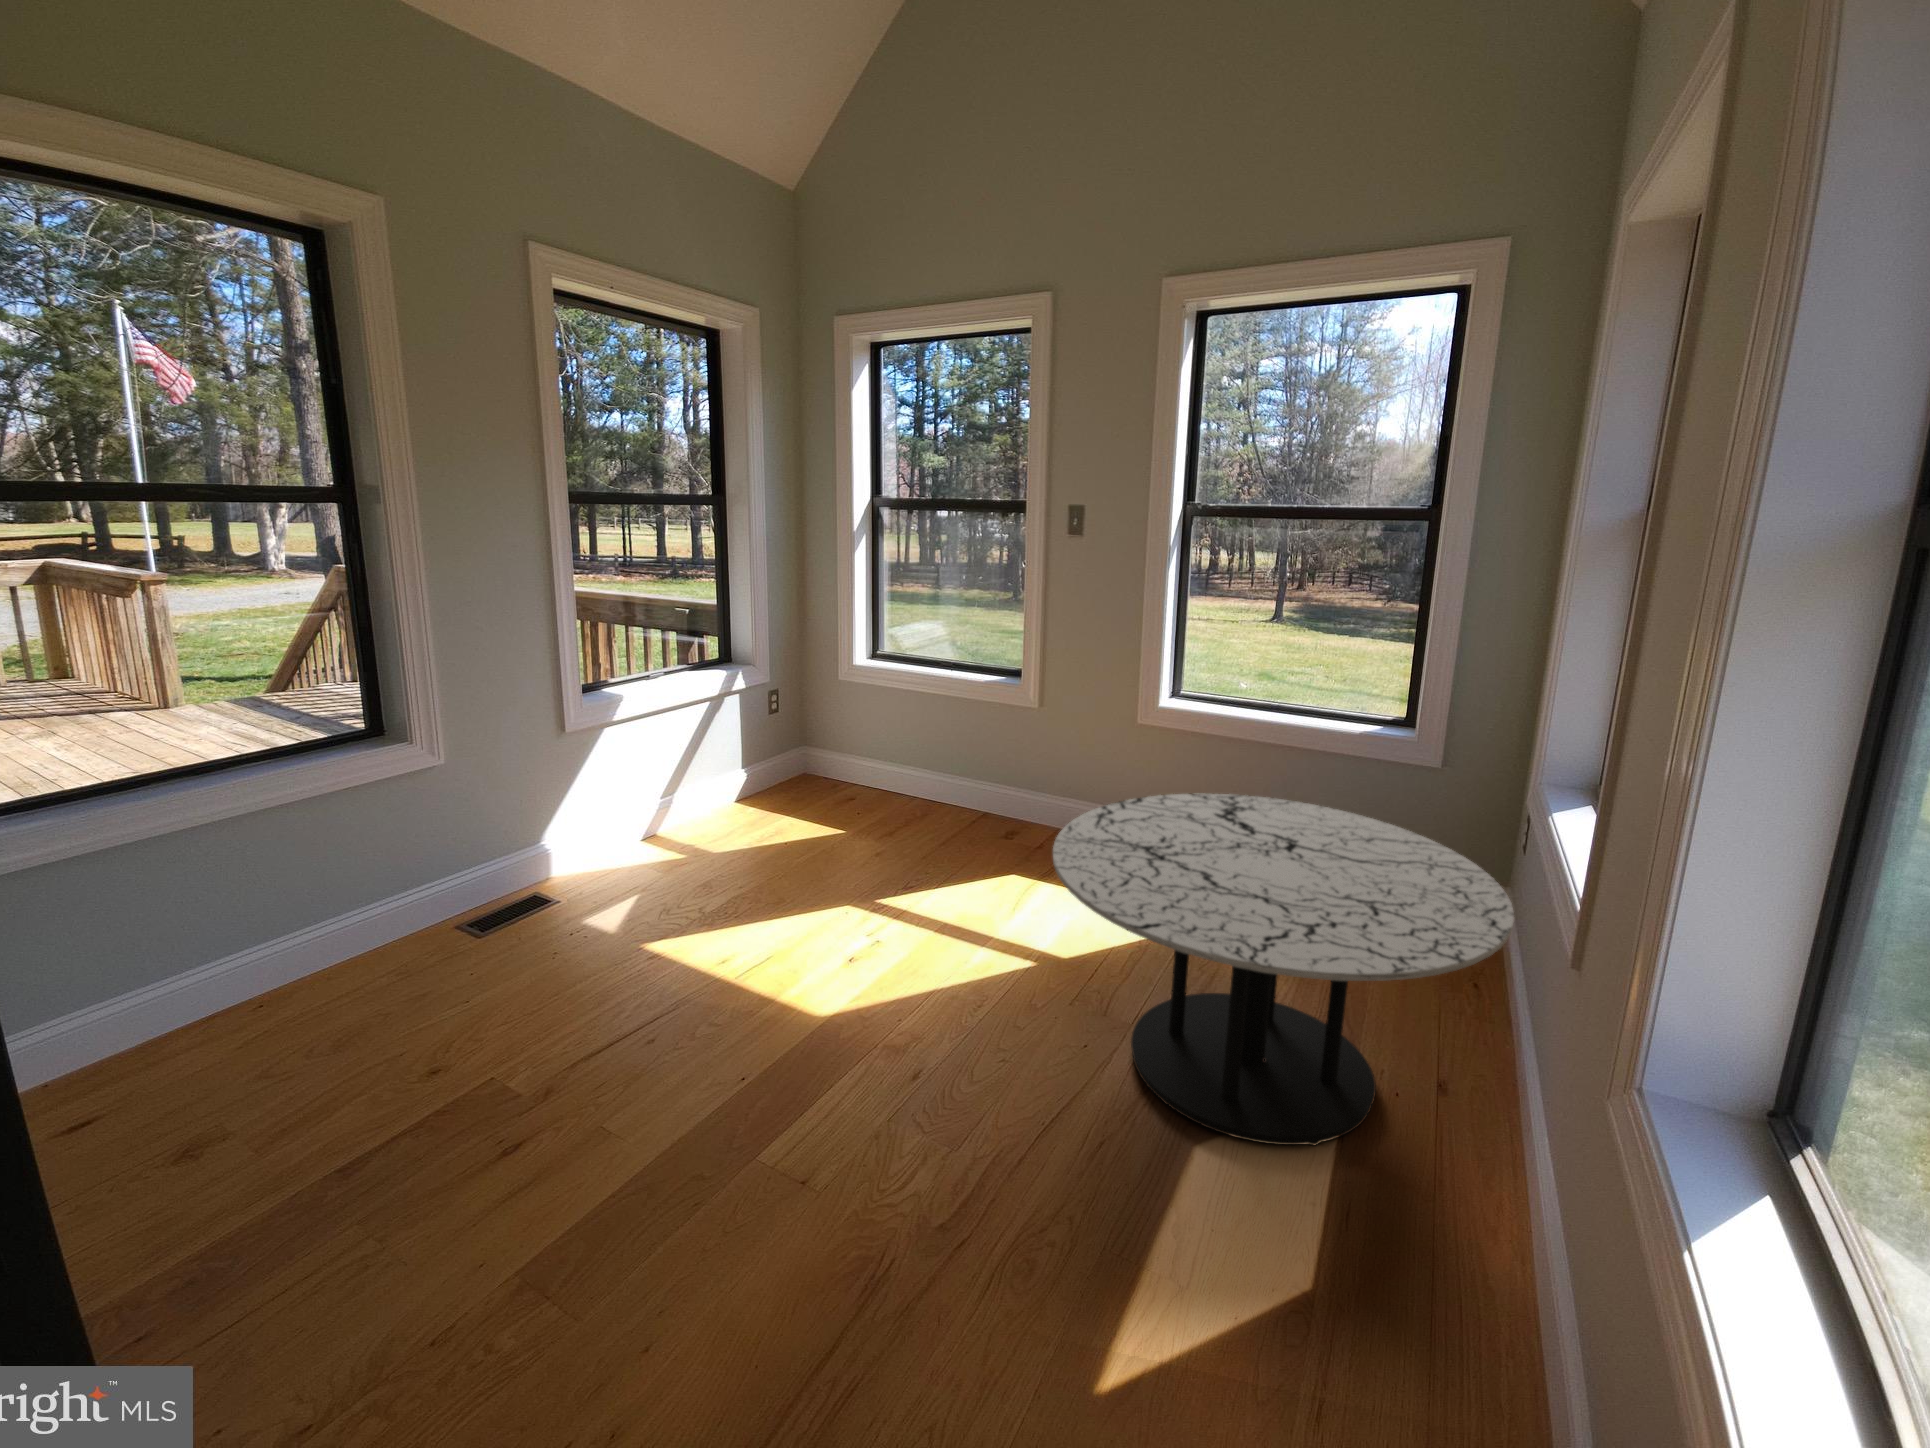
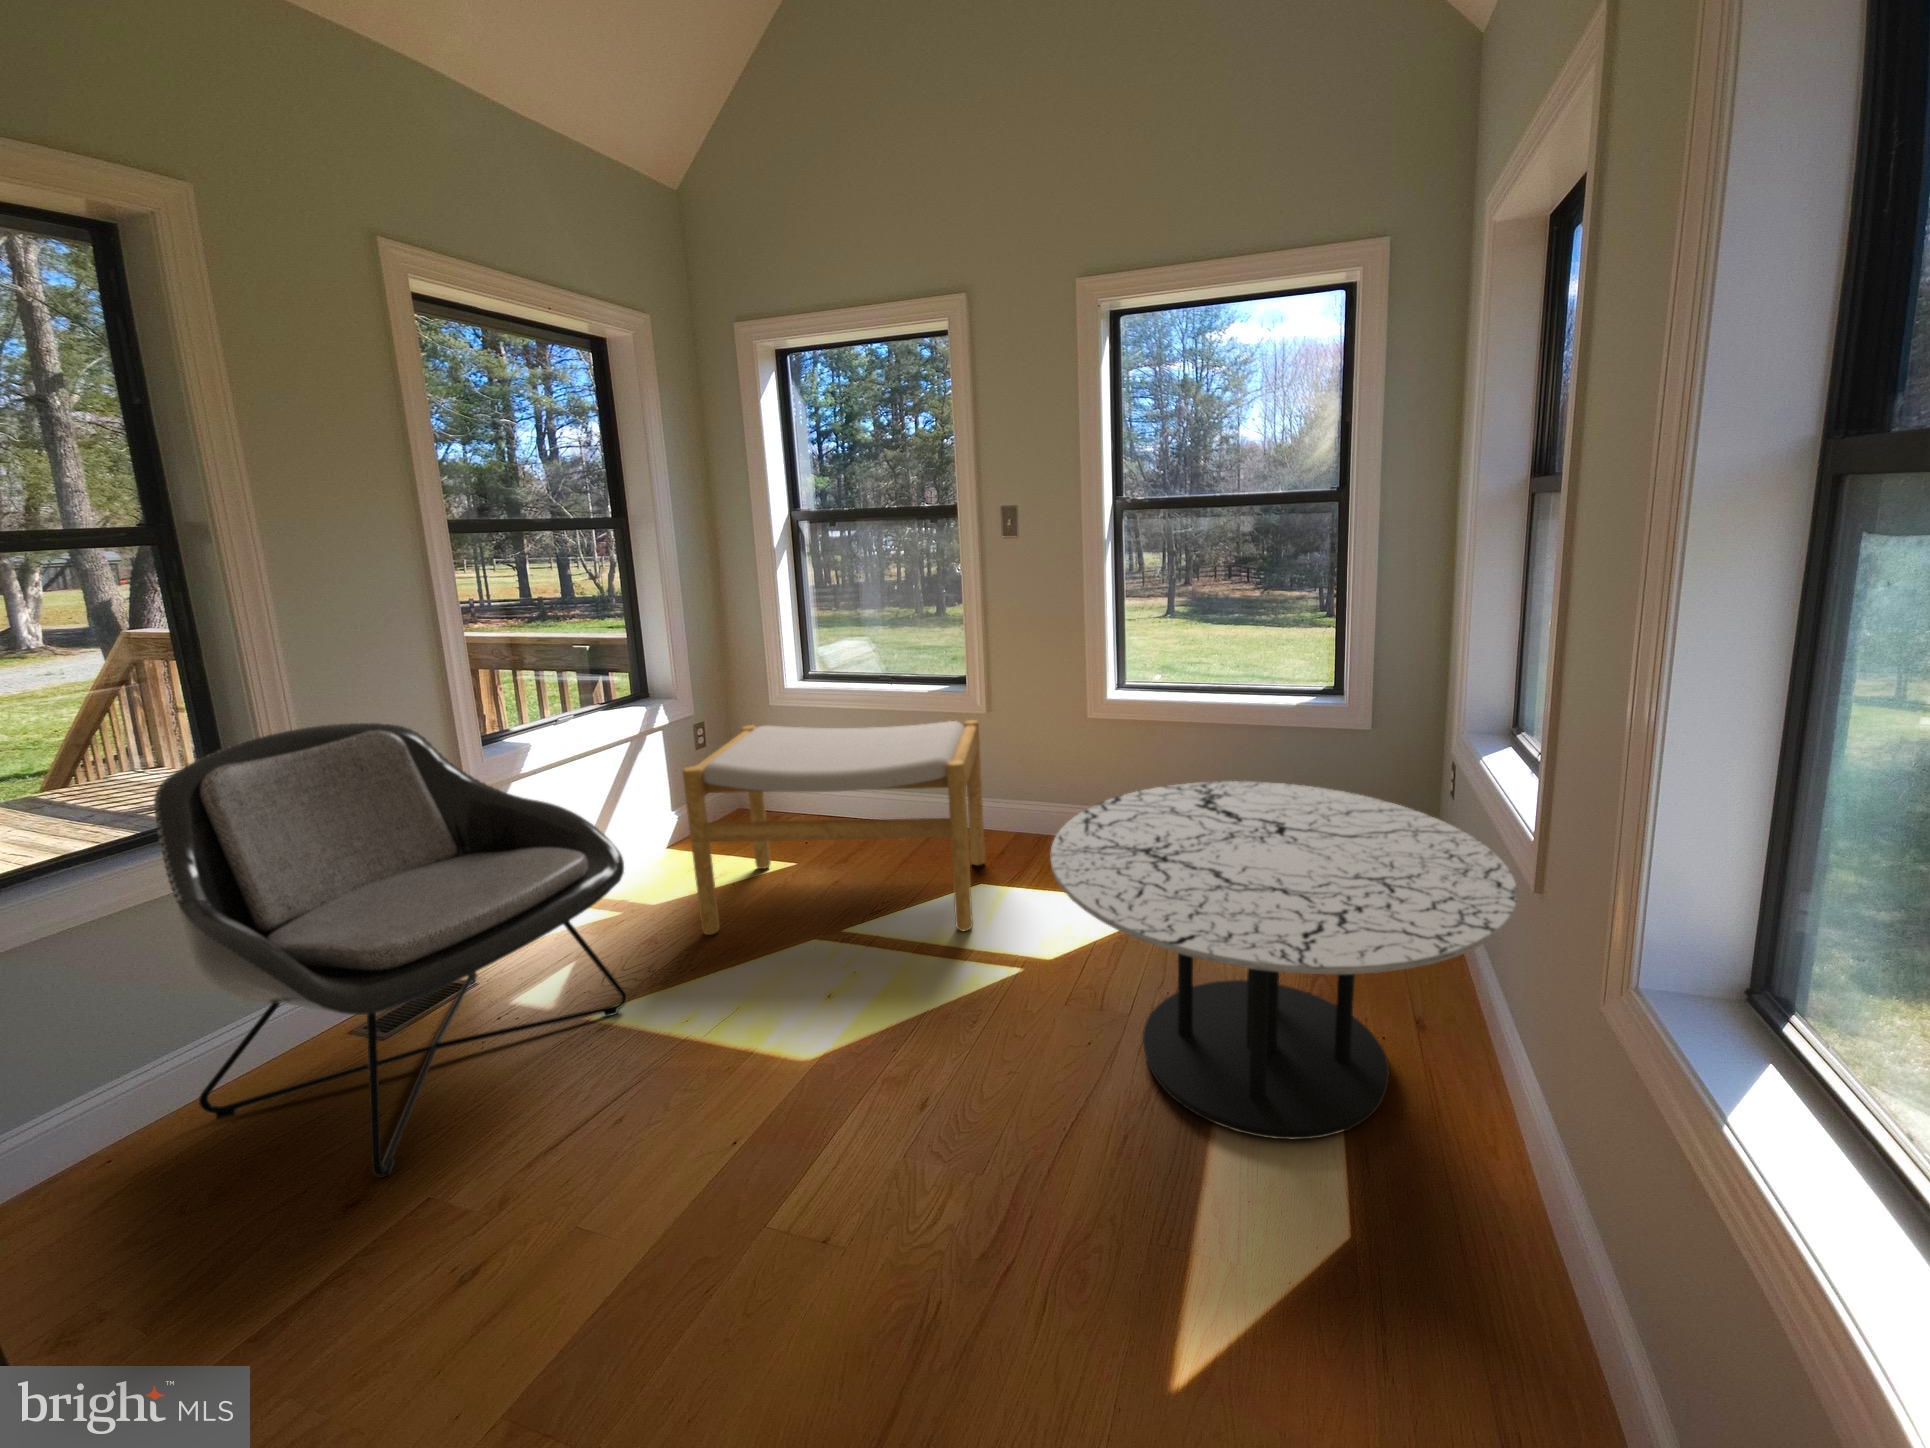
lounge chair: none [345,659,688,1031] -> present [154,723,628,1178]
footstool: none [748,696,1030,913] -> present [683,720,985,935]

